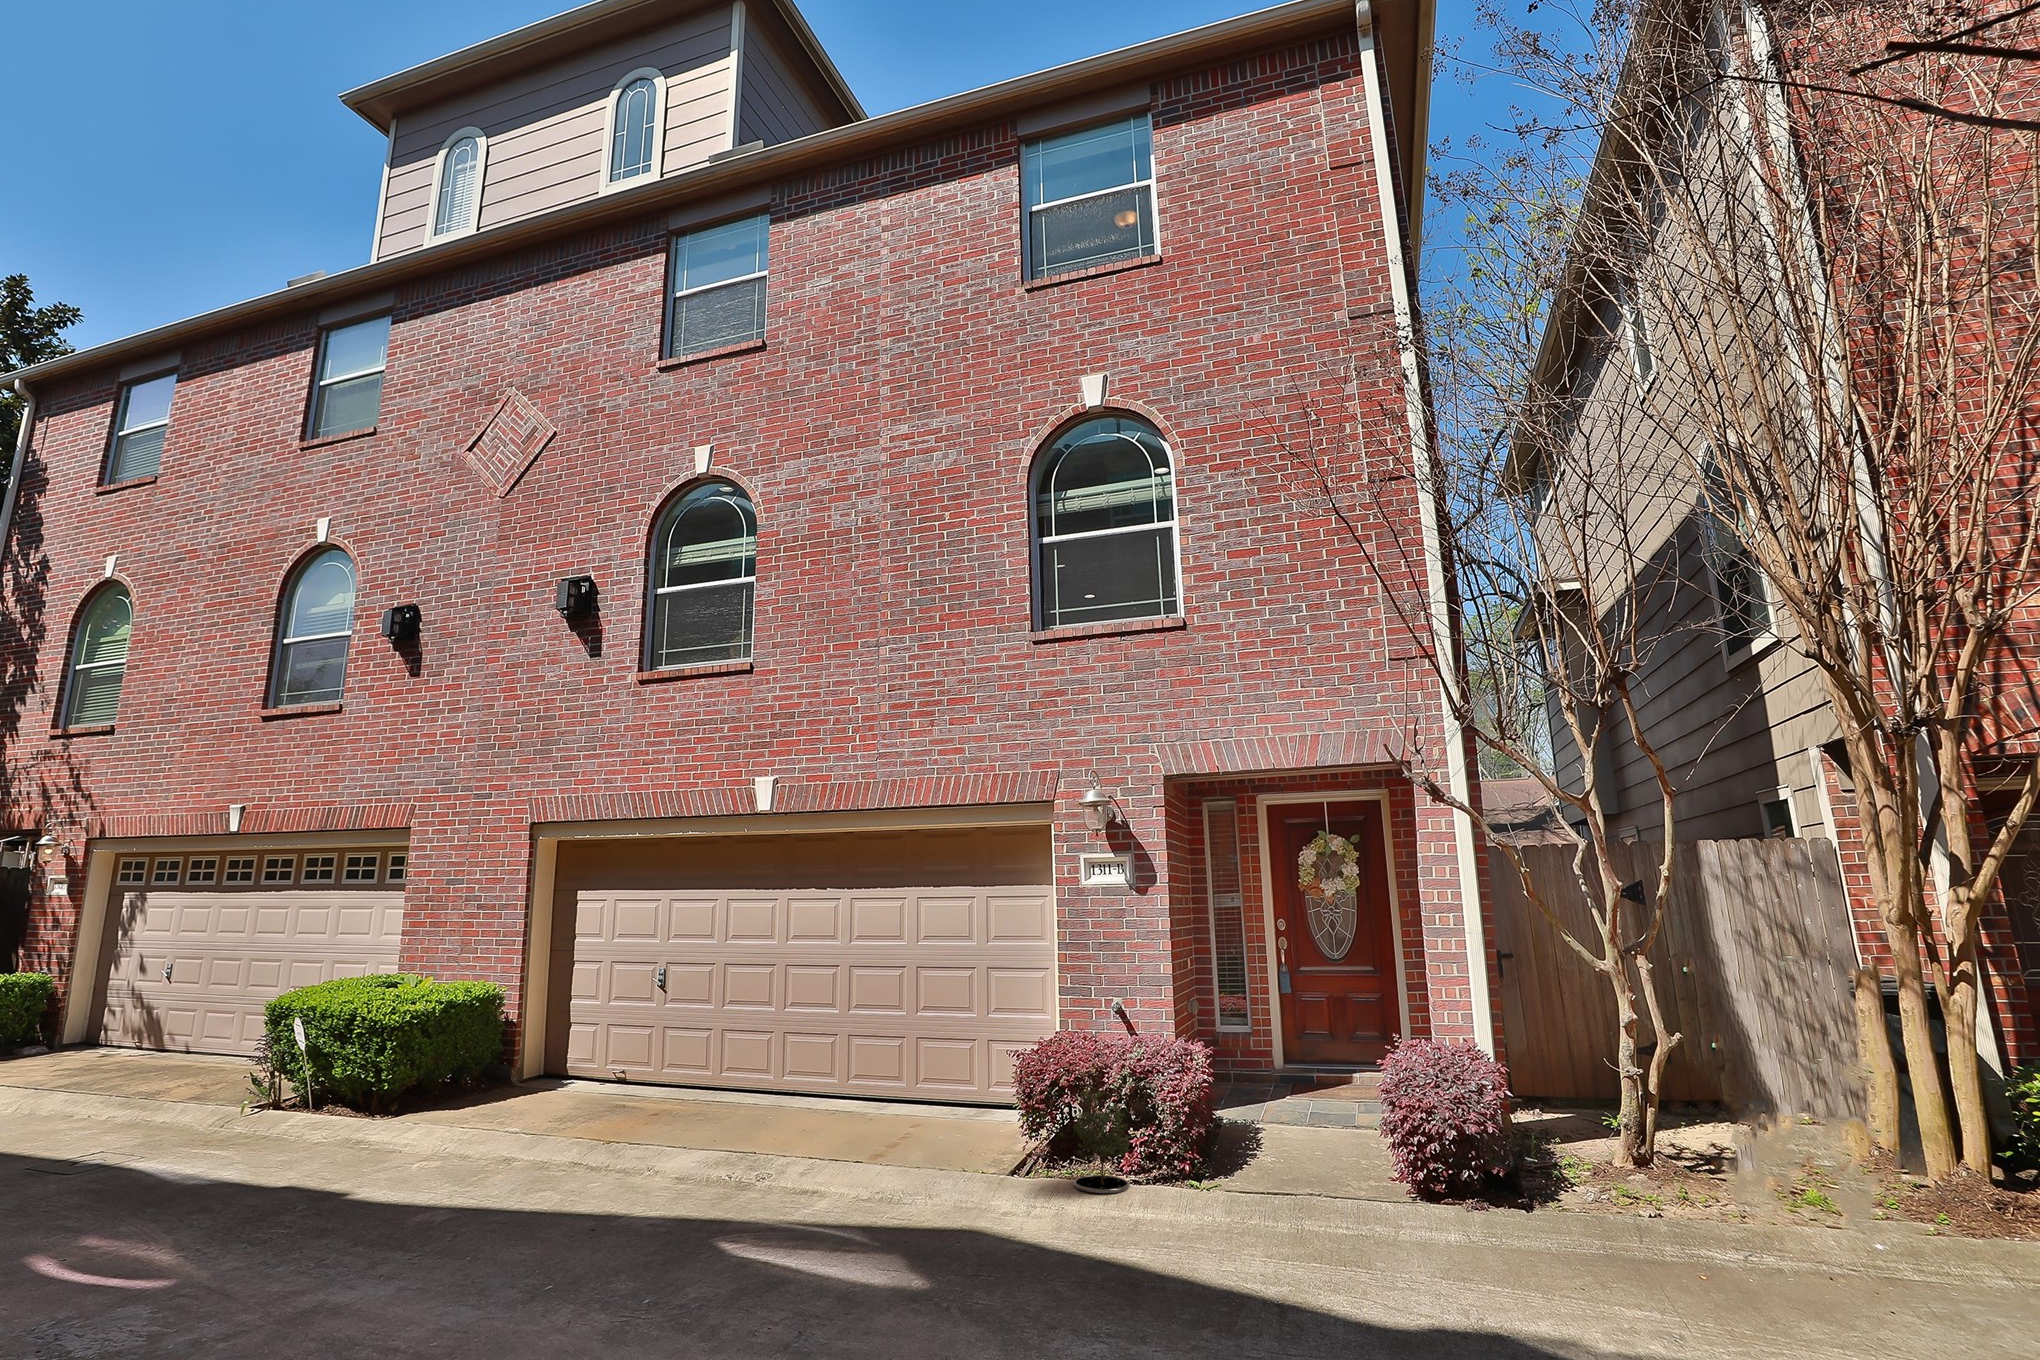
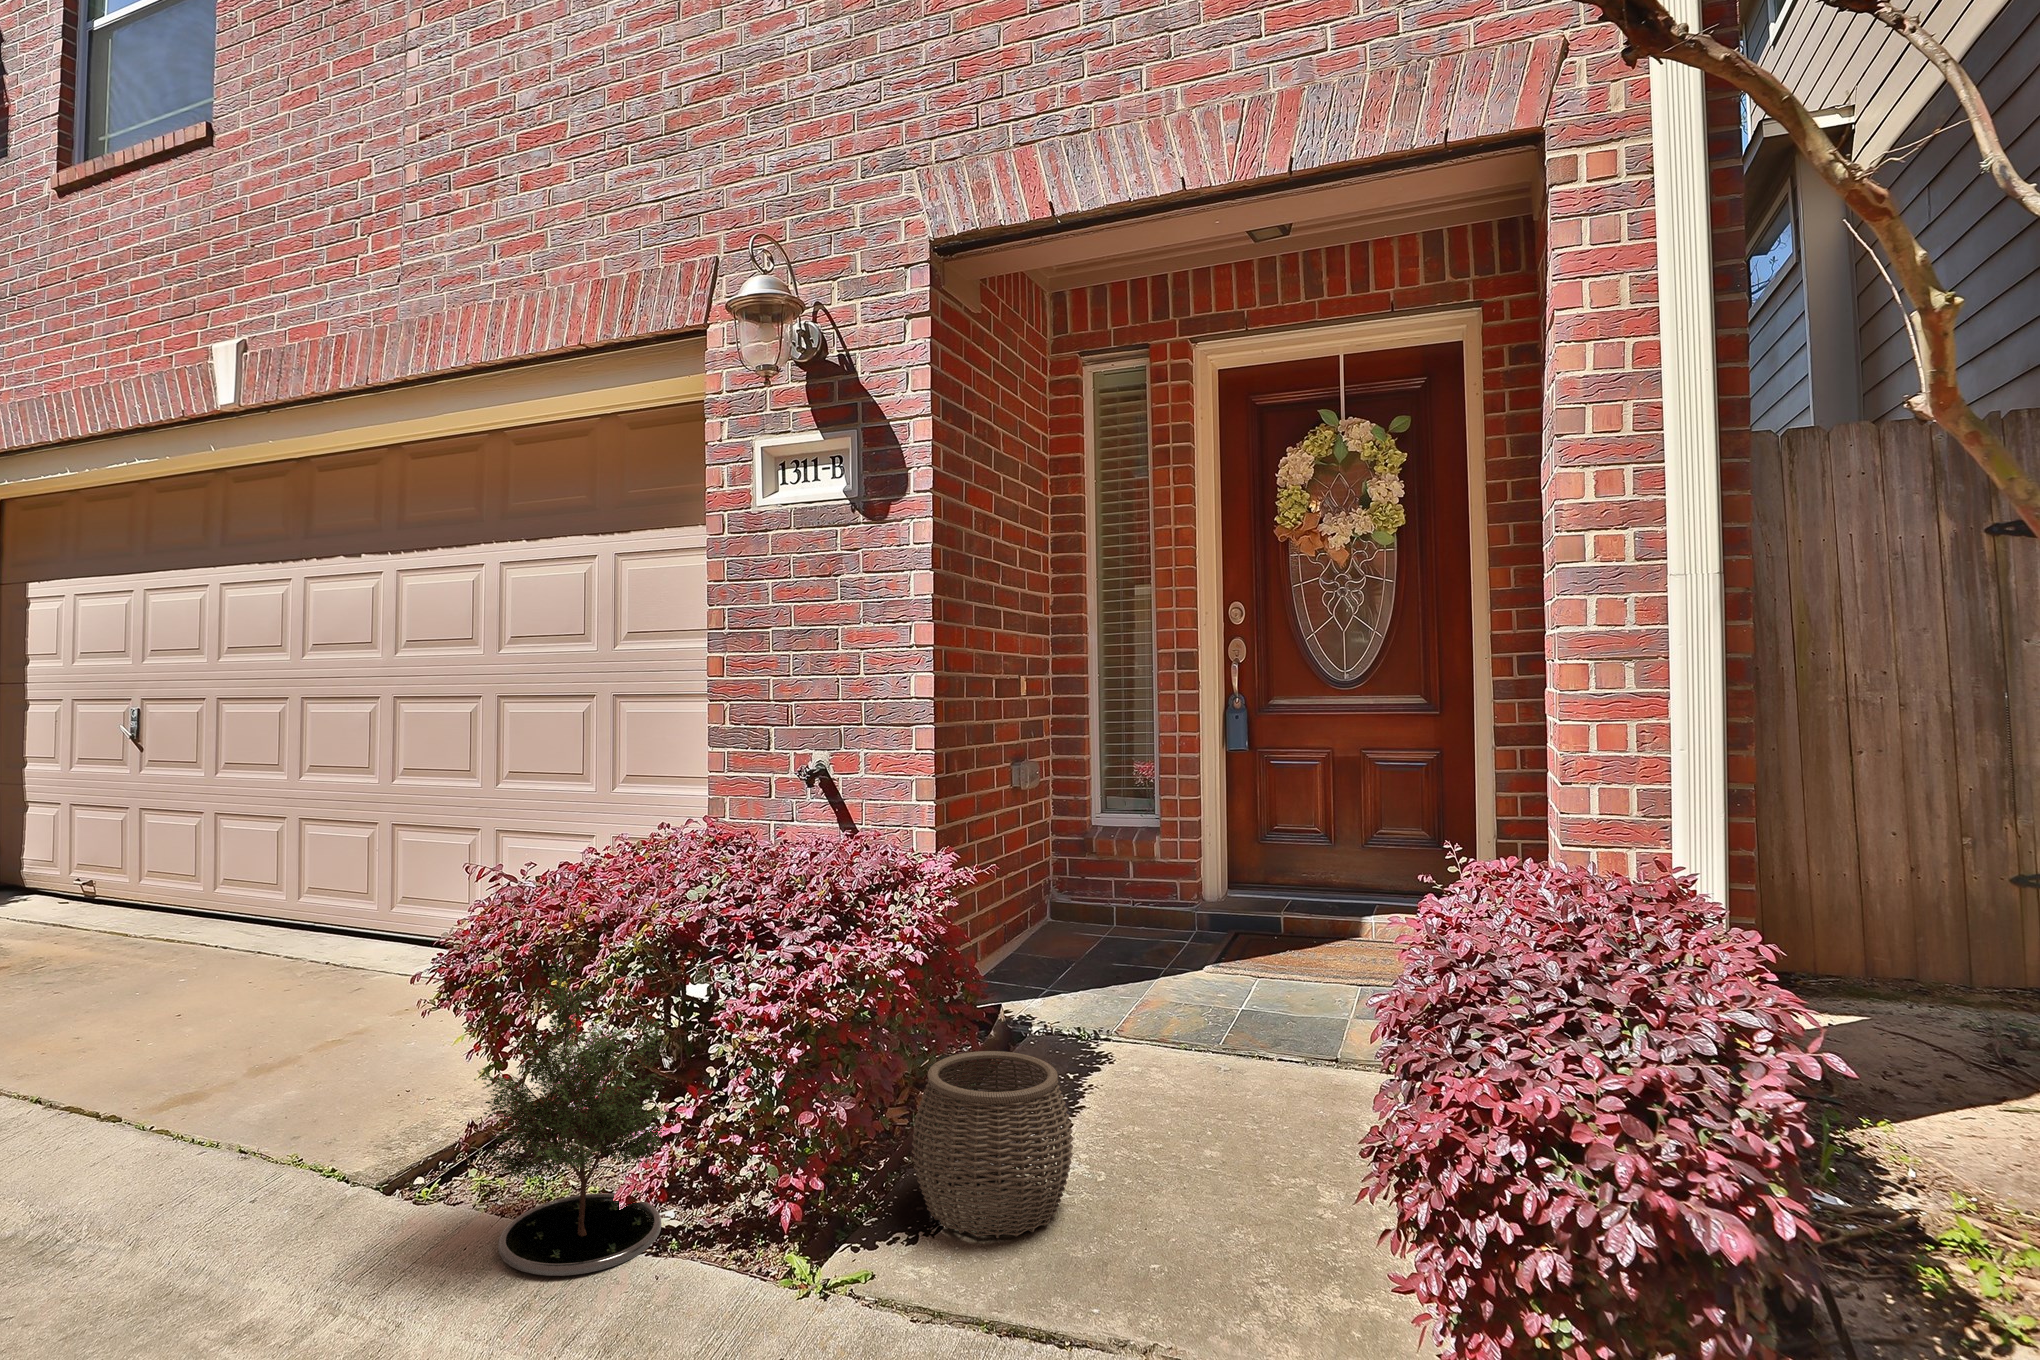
woven basket: none [1213,1117,1273,1180] -> present [912,1051,1073,1238]

